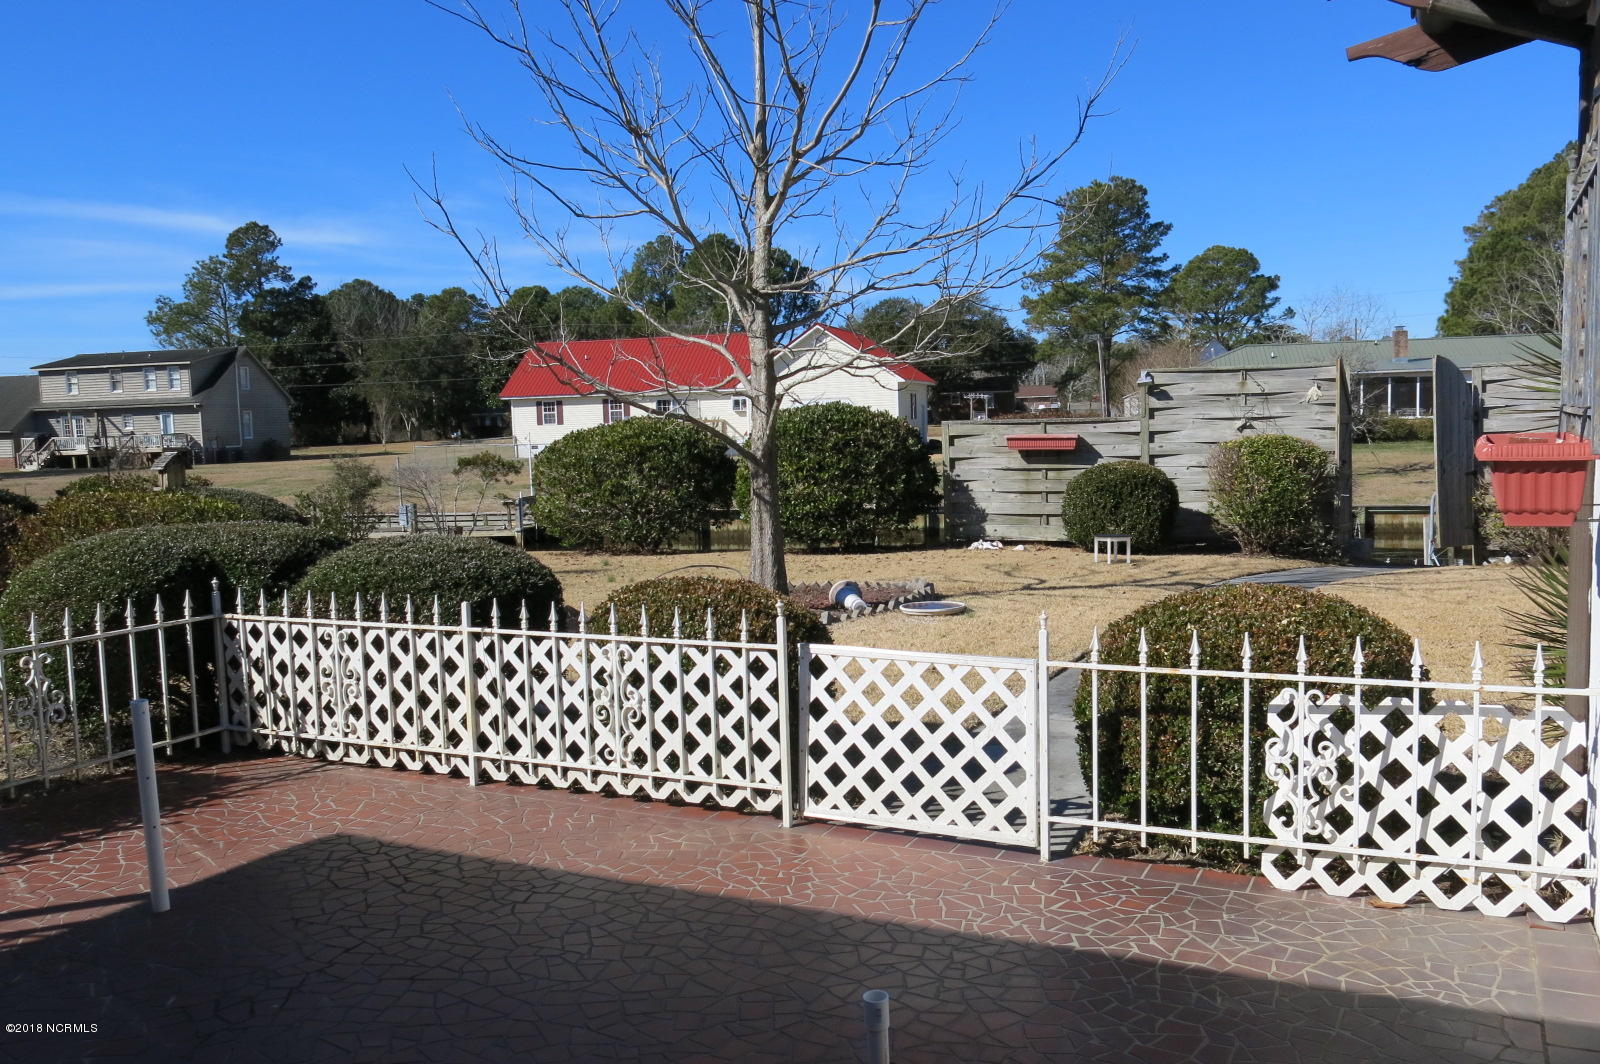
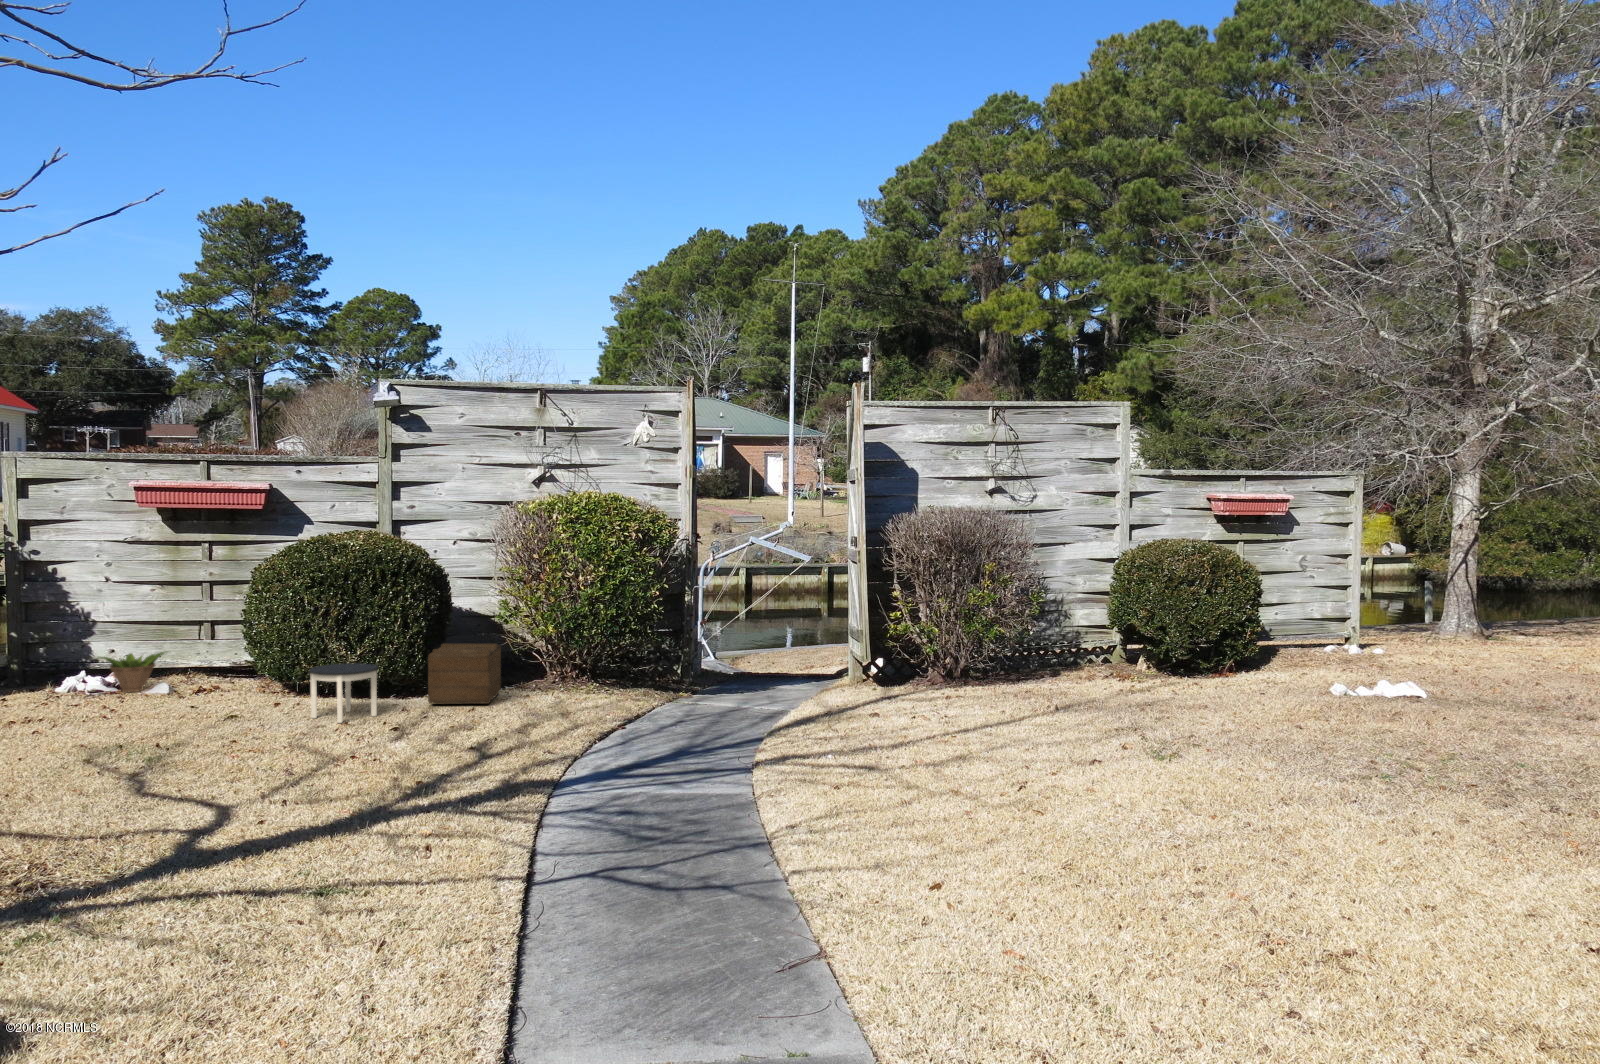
wooden crate: none [1161,527,1208,562] -> present [428,644,501,704]
decorative plant: none [986,530,1025,552] -> present [98,651,167,692]

